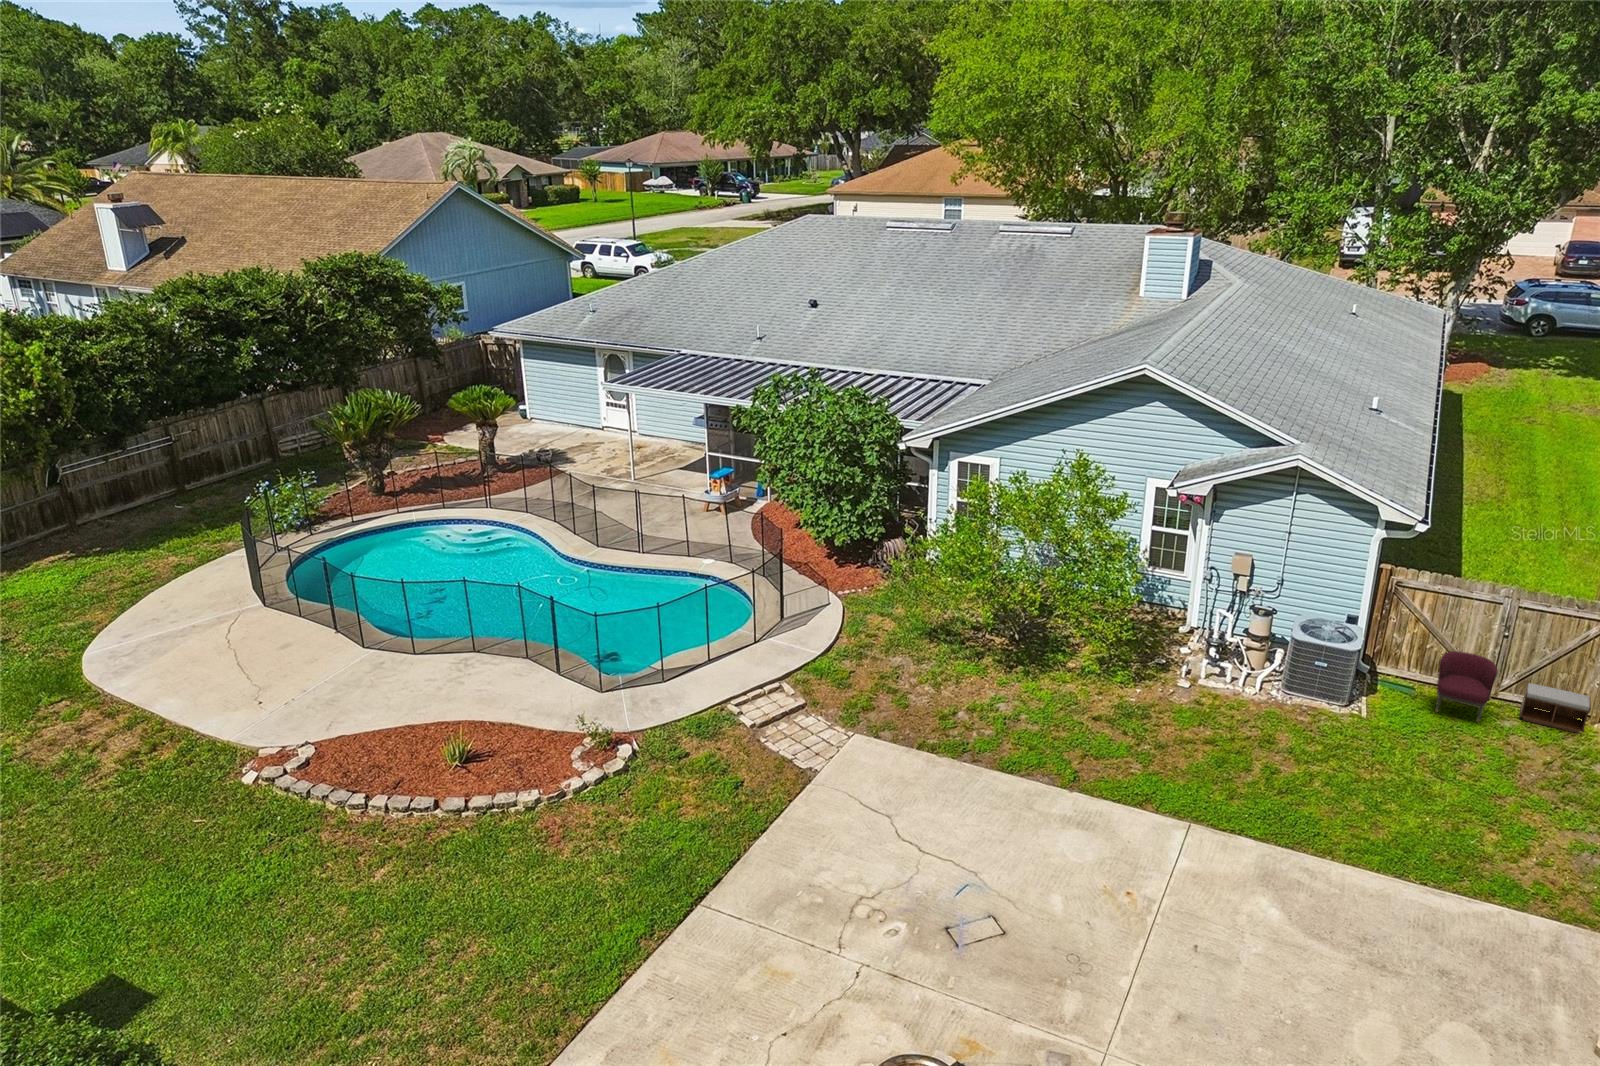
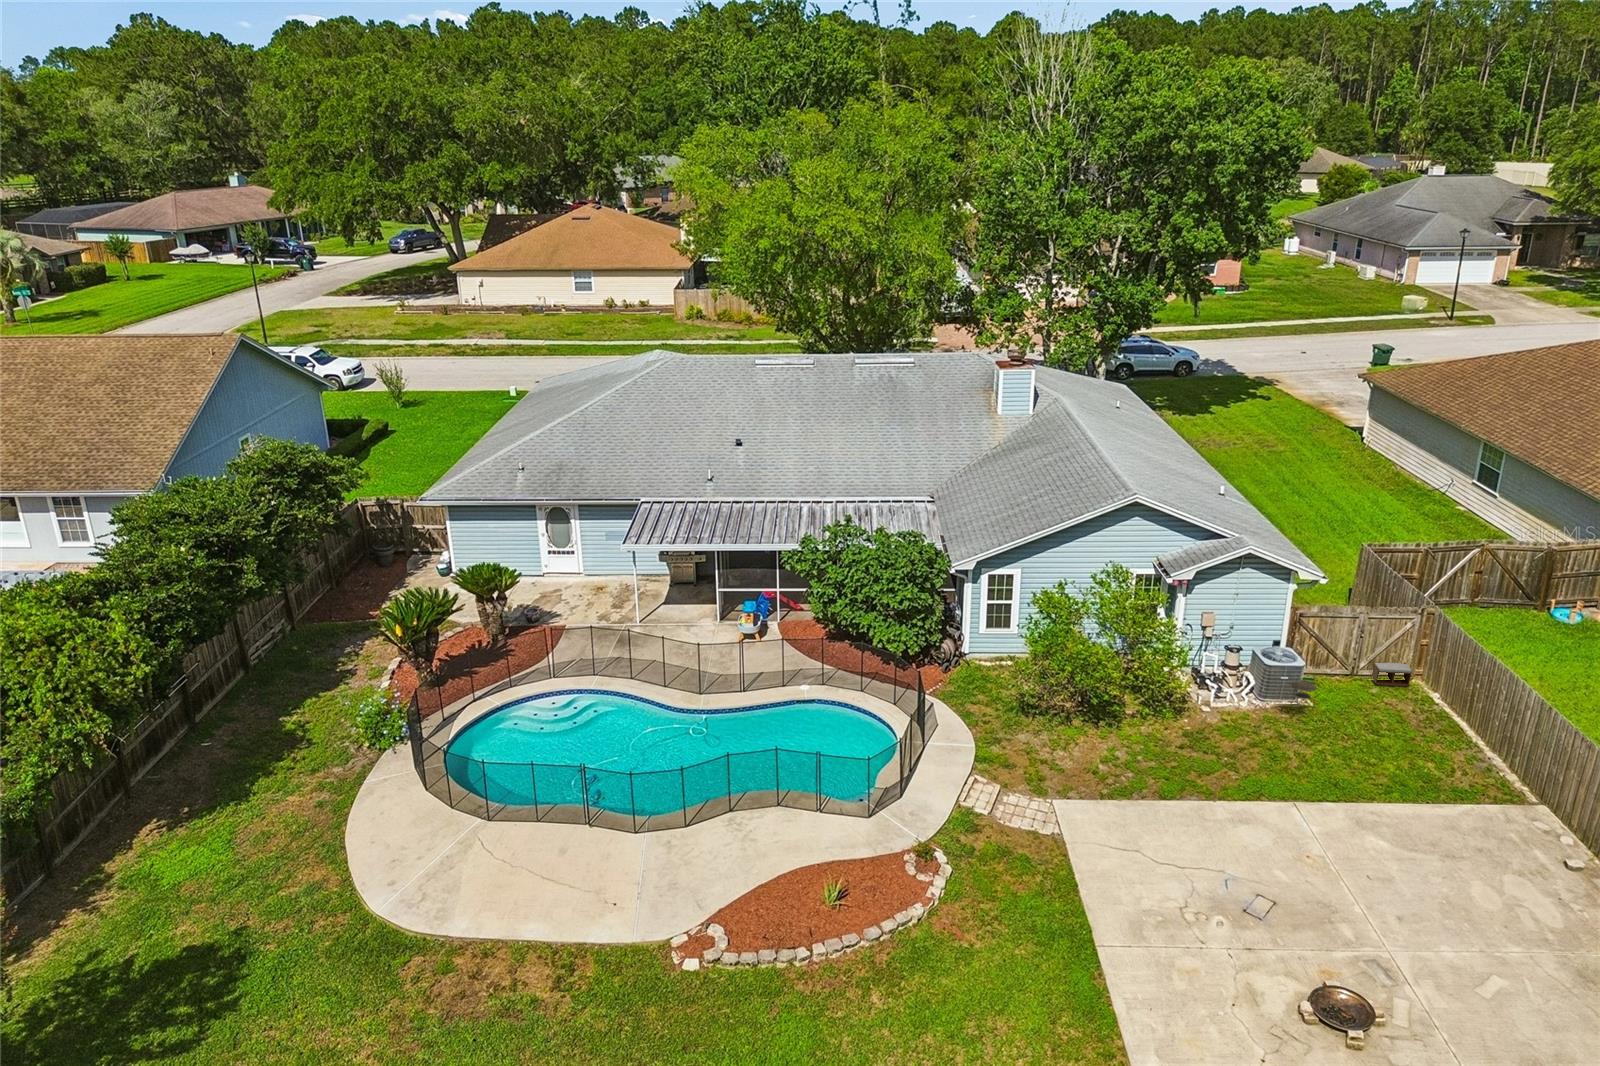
chair: present [1435,651,1498,722] -> none [1330,651,1366,693]
side table: none [1326,673,1374,725] -> present [1291,680,1316,708]

